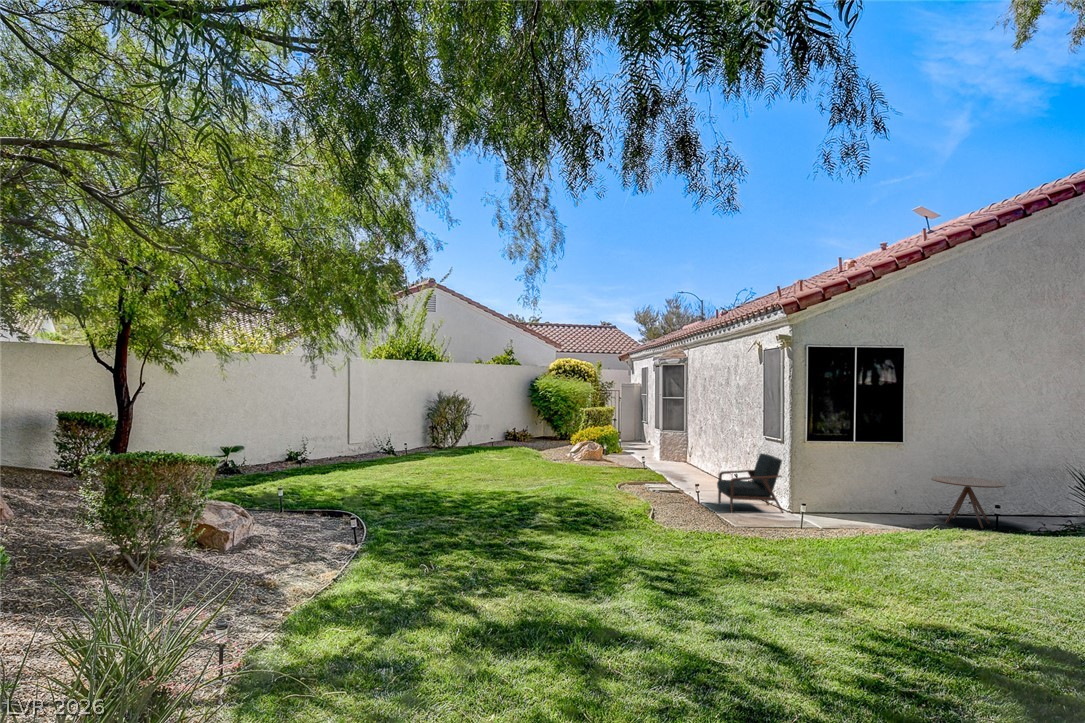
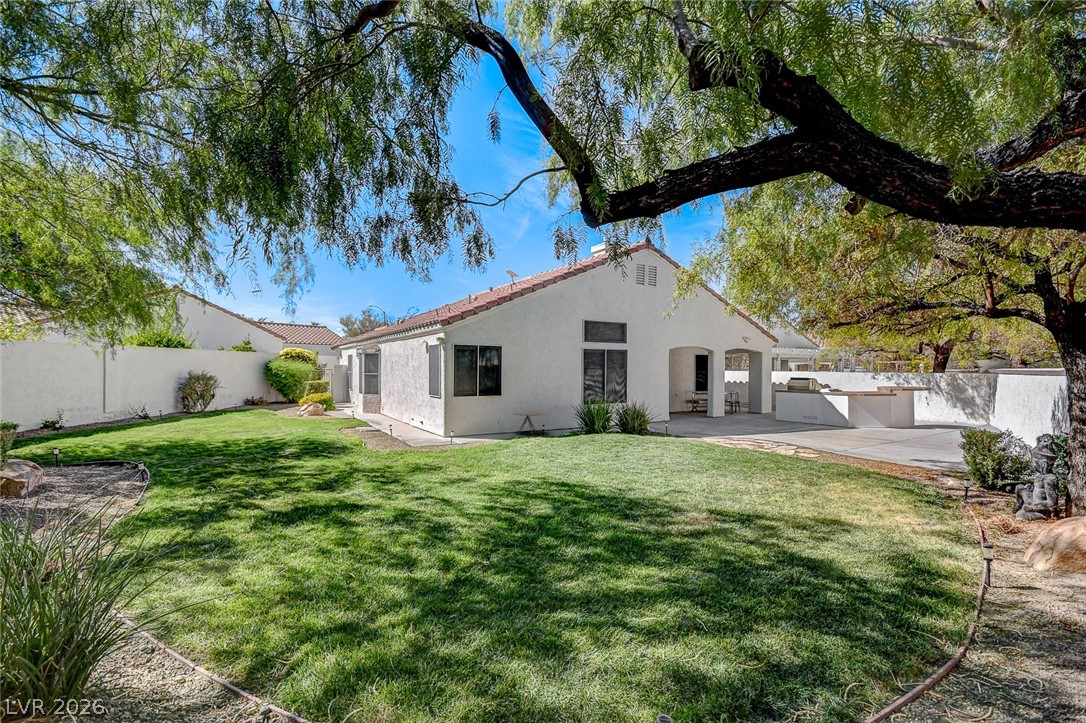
chair: present [717,454,784,513] -> none [404,405,442,440]

